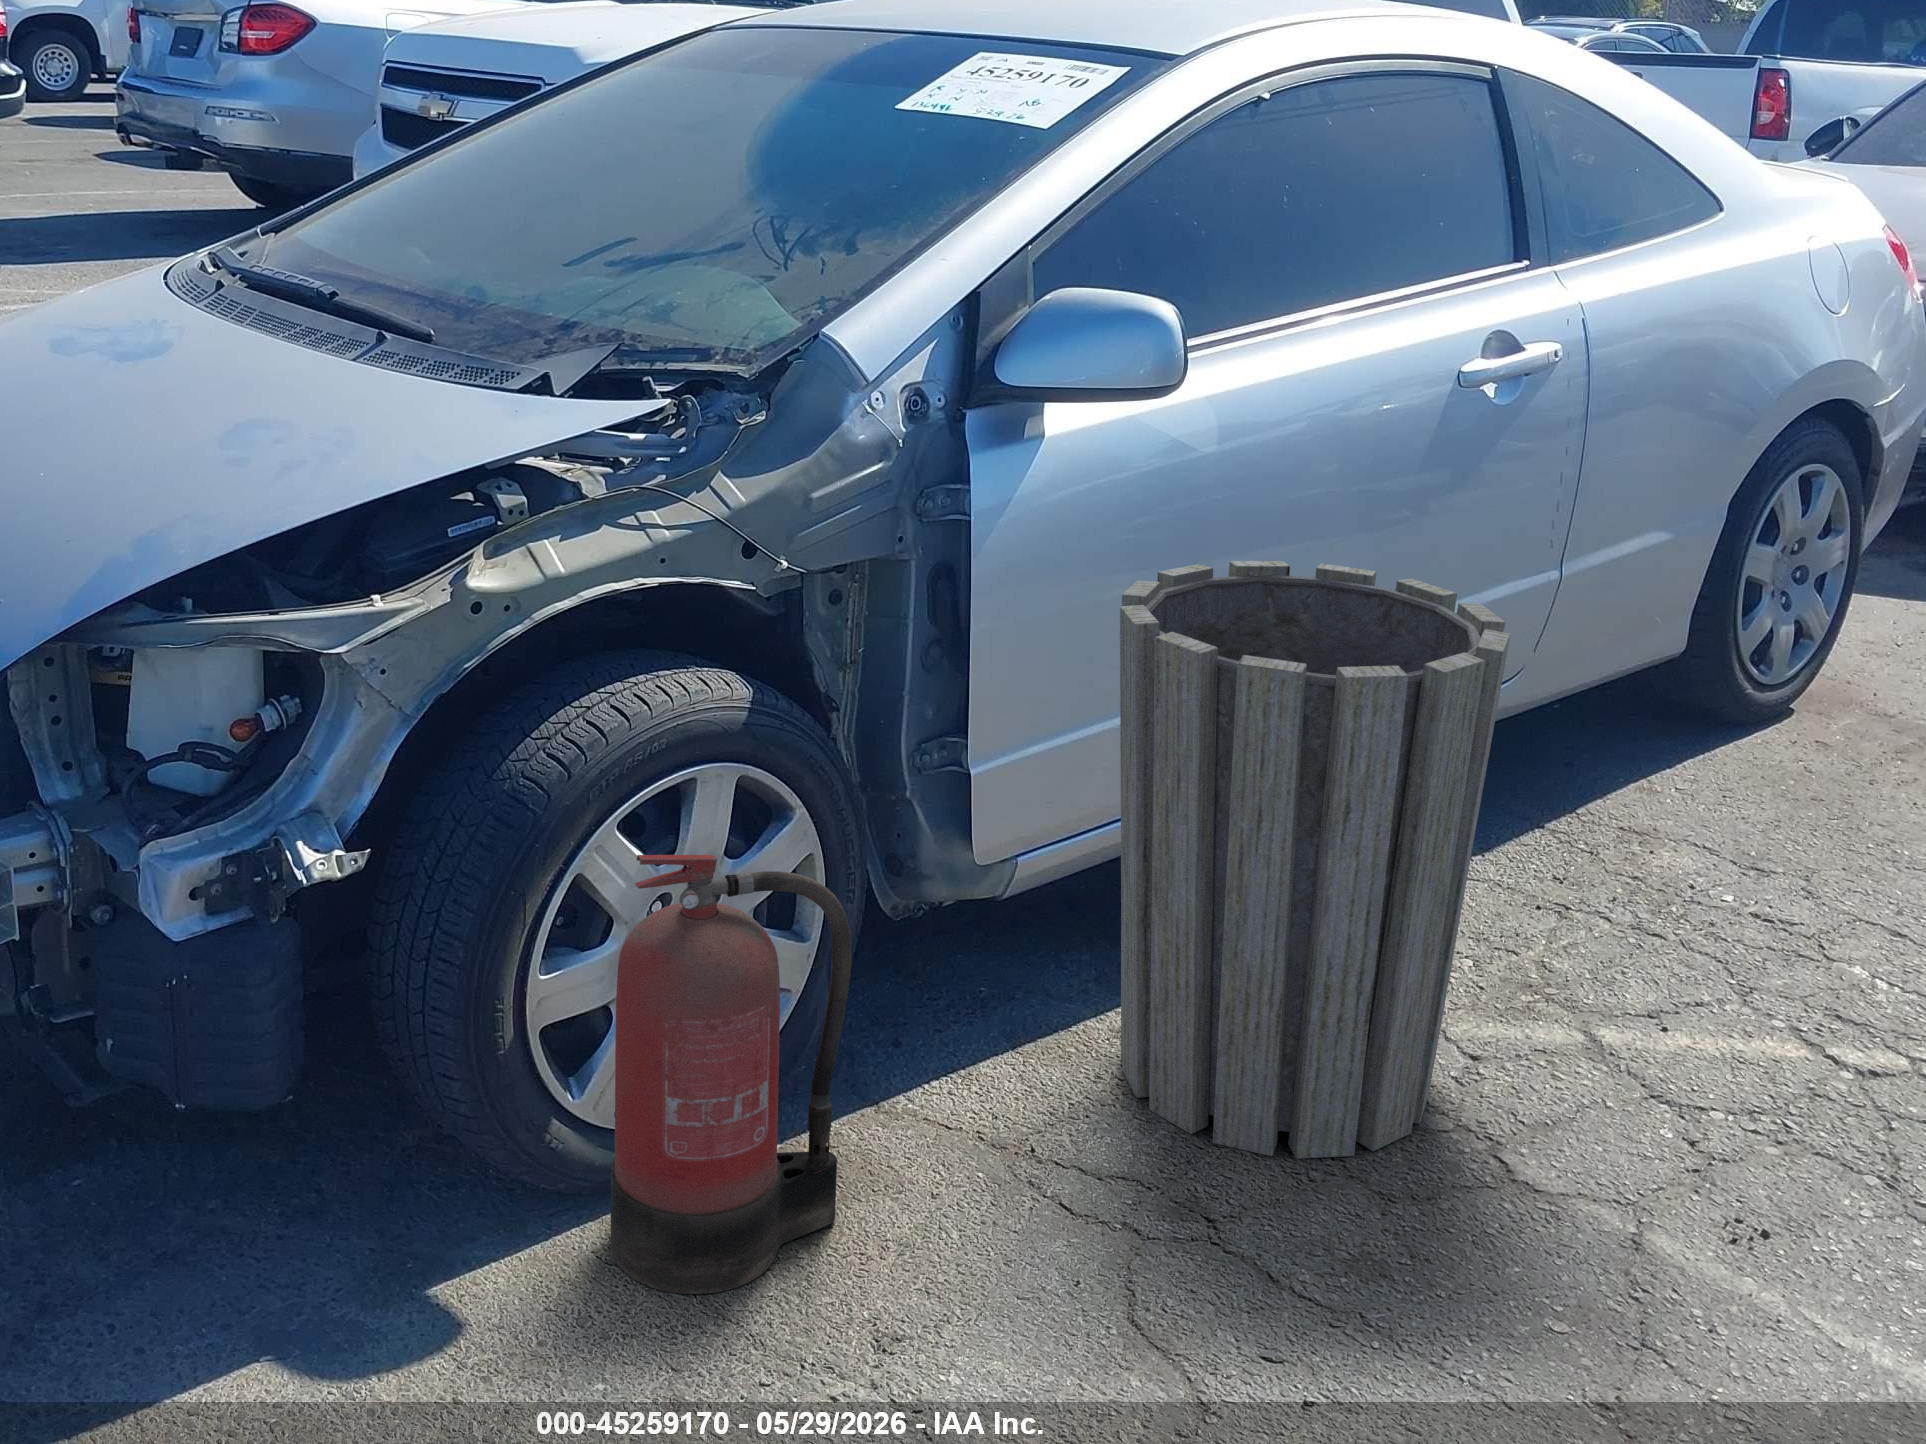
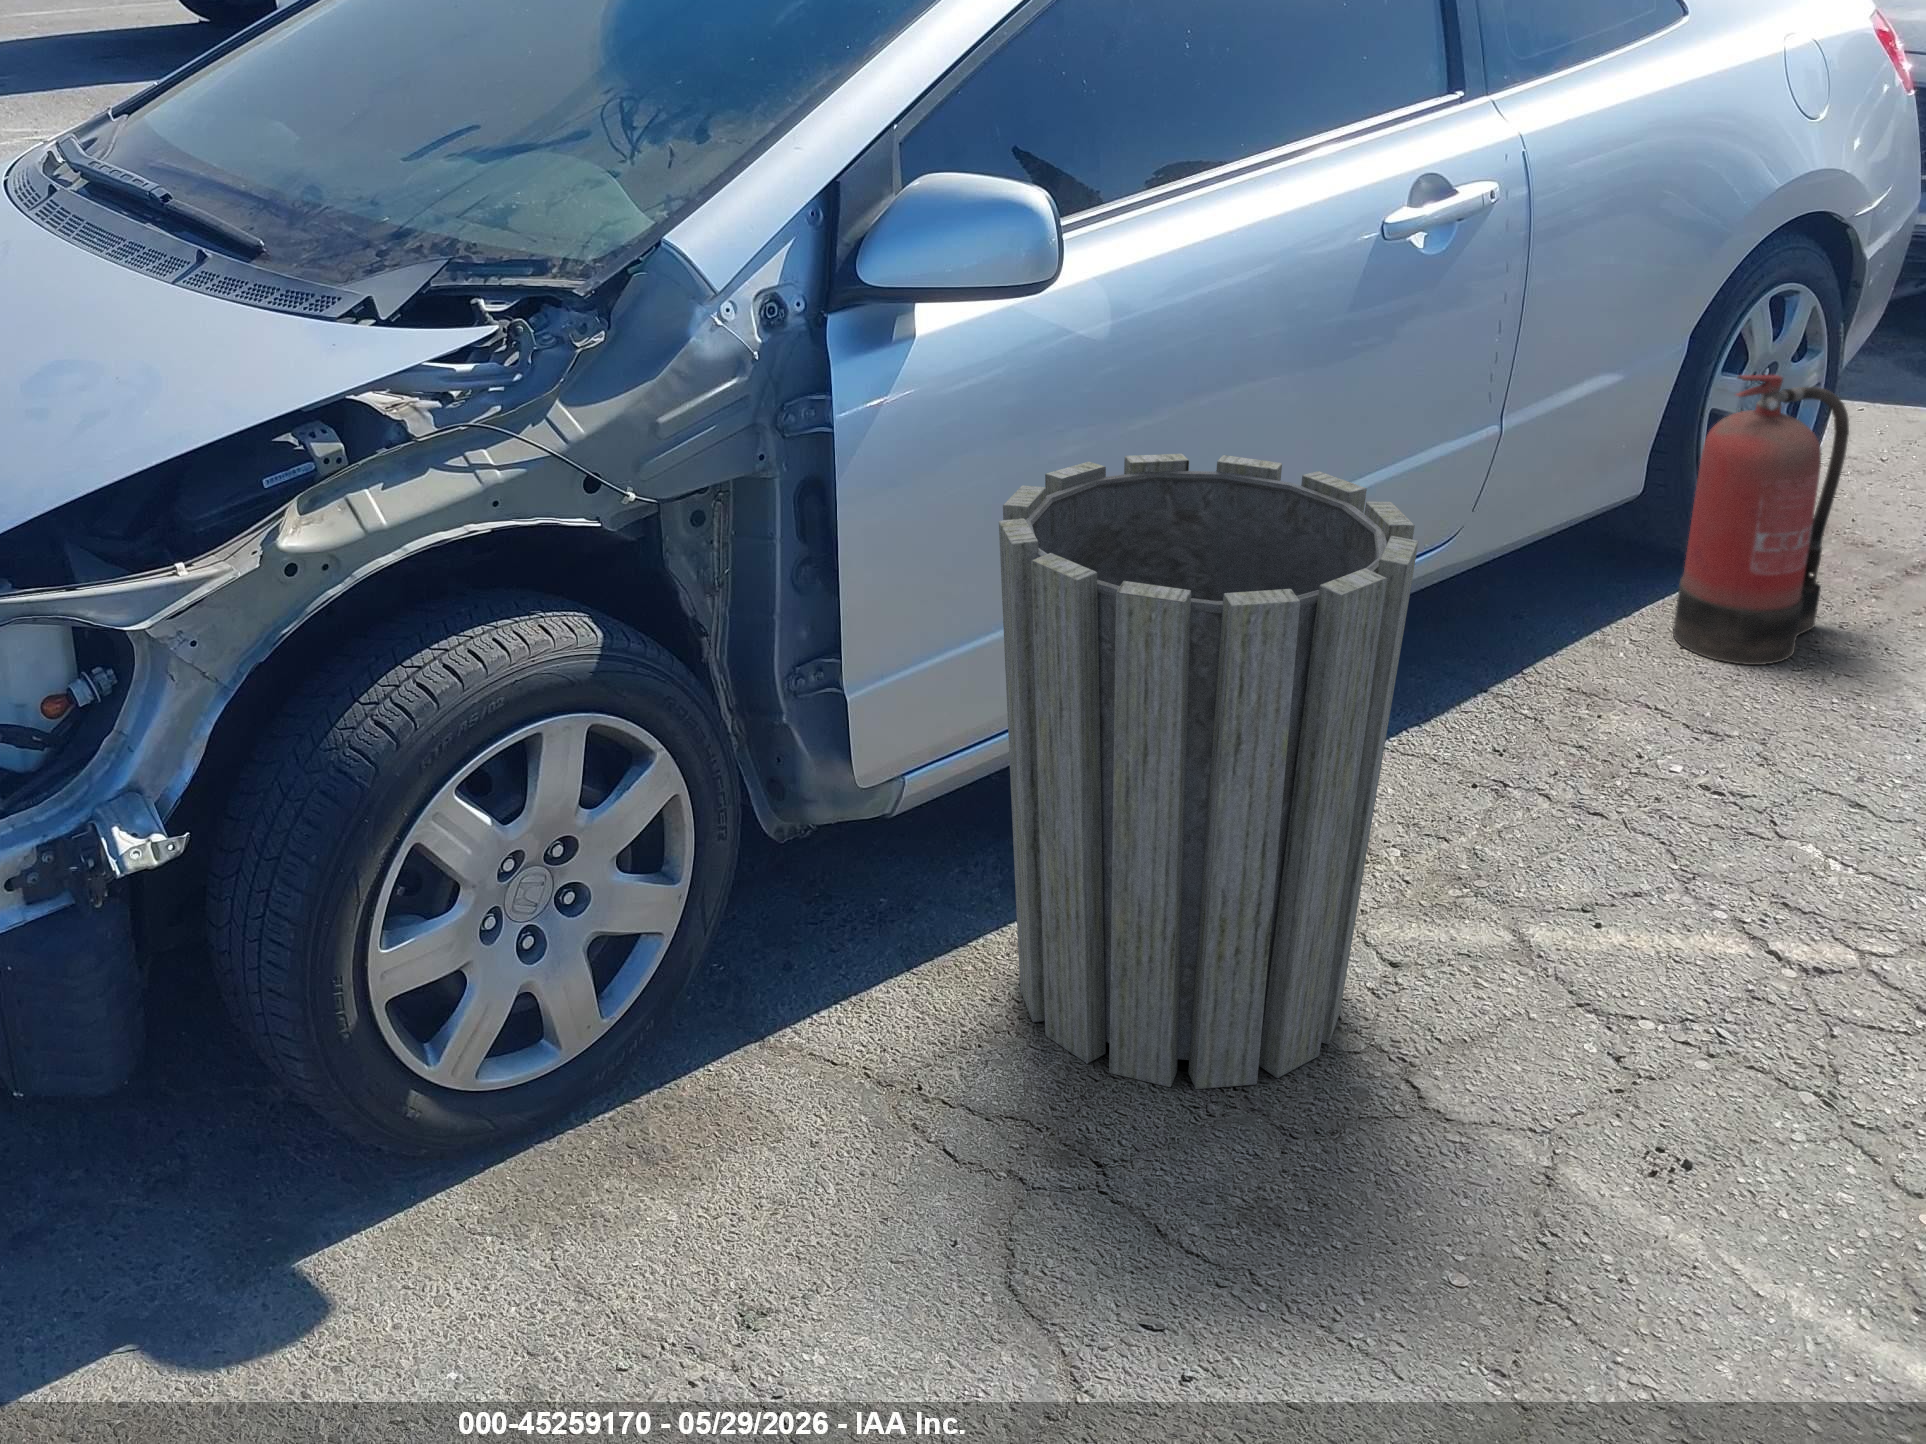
fire extinguisher: present [611,855,851,1294] -> present [1673,375,1849,665]

